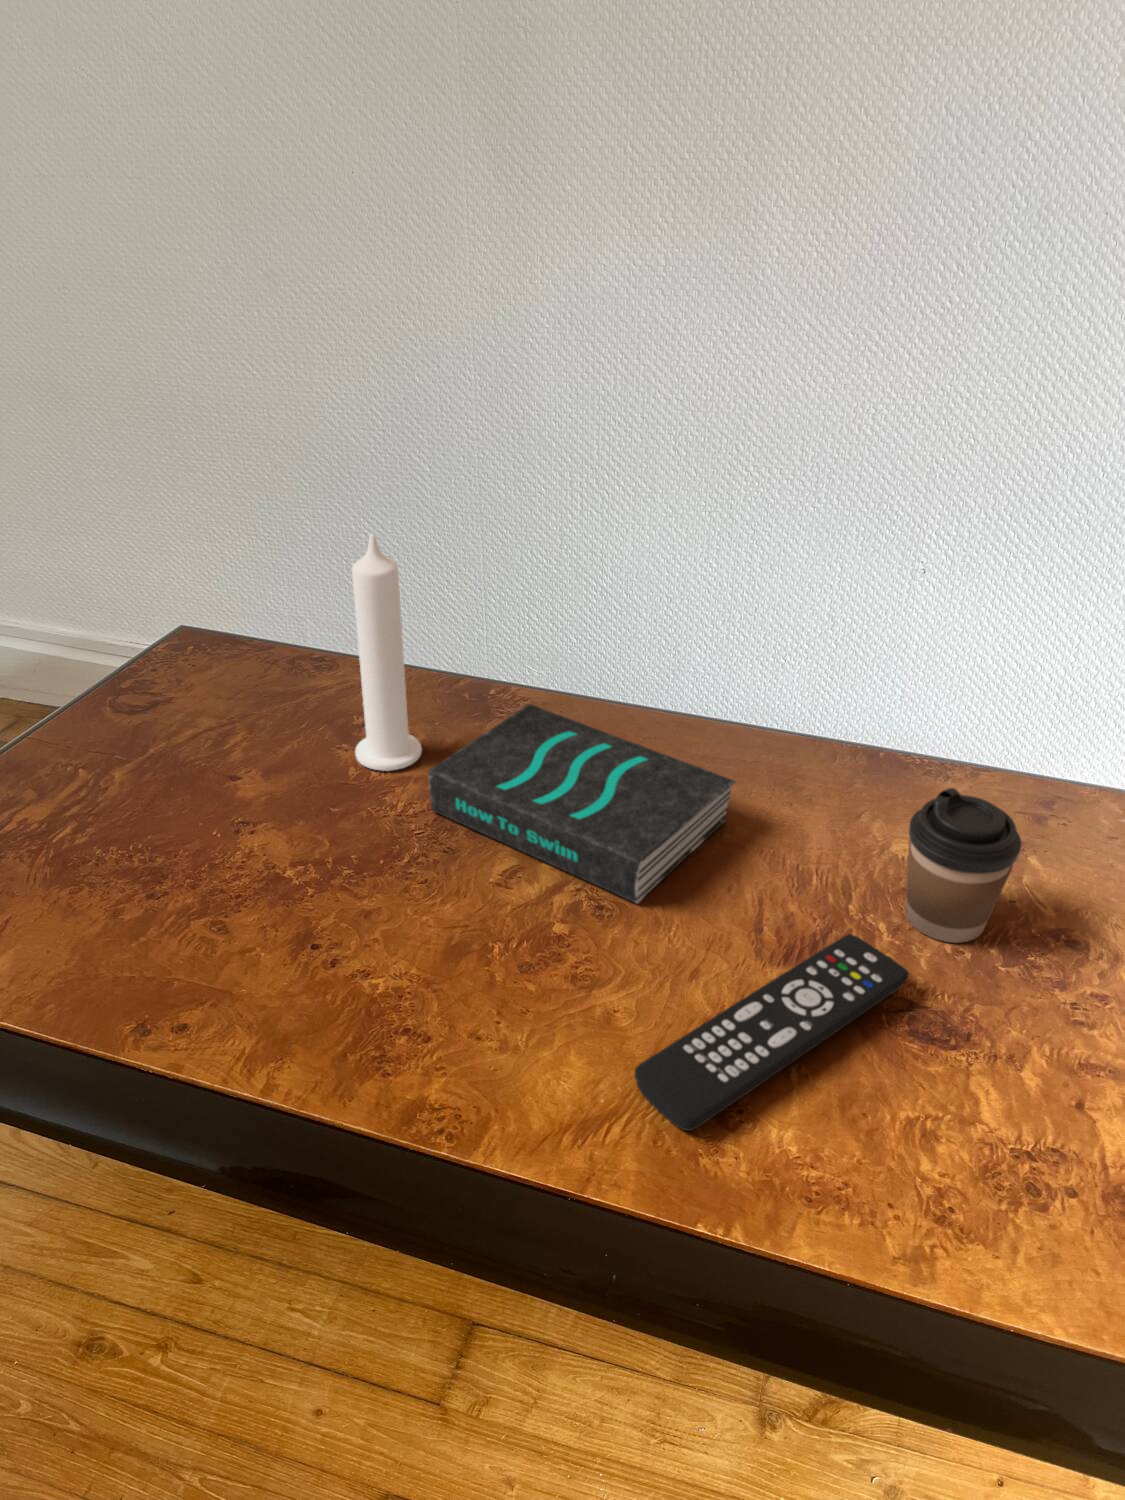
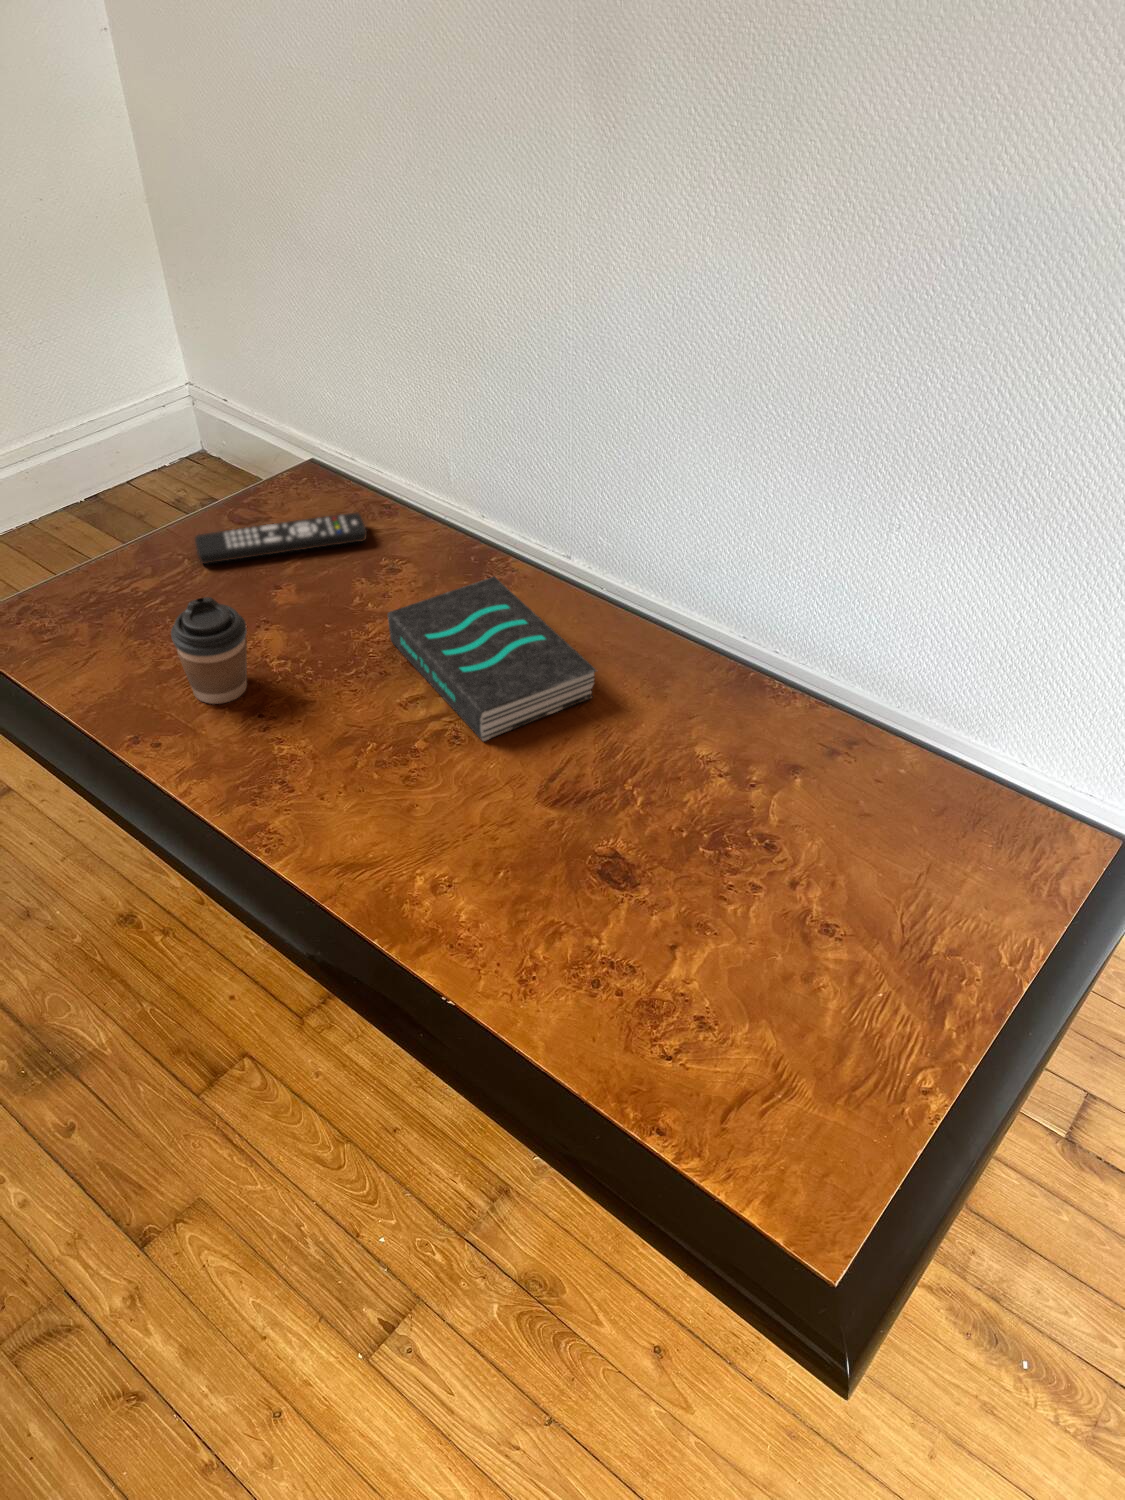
candle: present [352,534,422,771] -> none [363,431,415,606]
coffee cup: present [906,788,1021,943] -> present [171,597,247,704]
remote control: present [635,934,909,1131] -> present [195,513,367,564]

